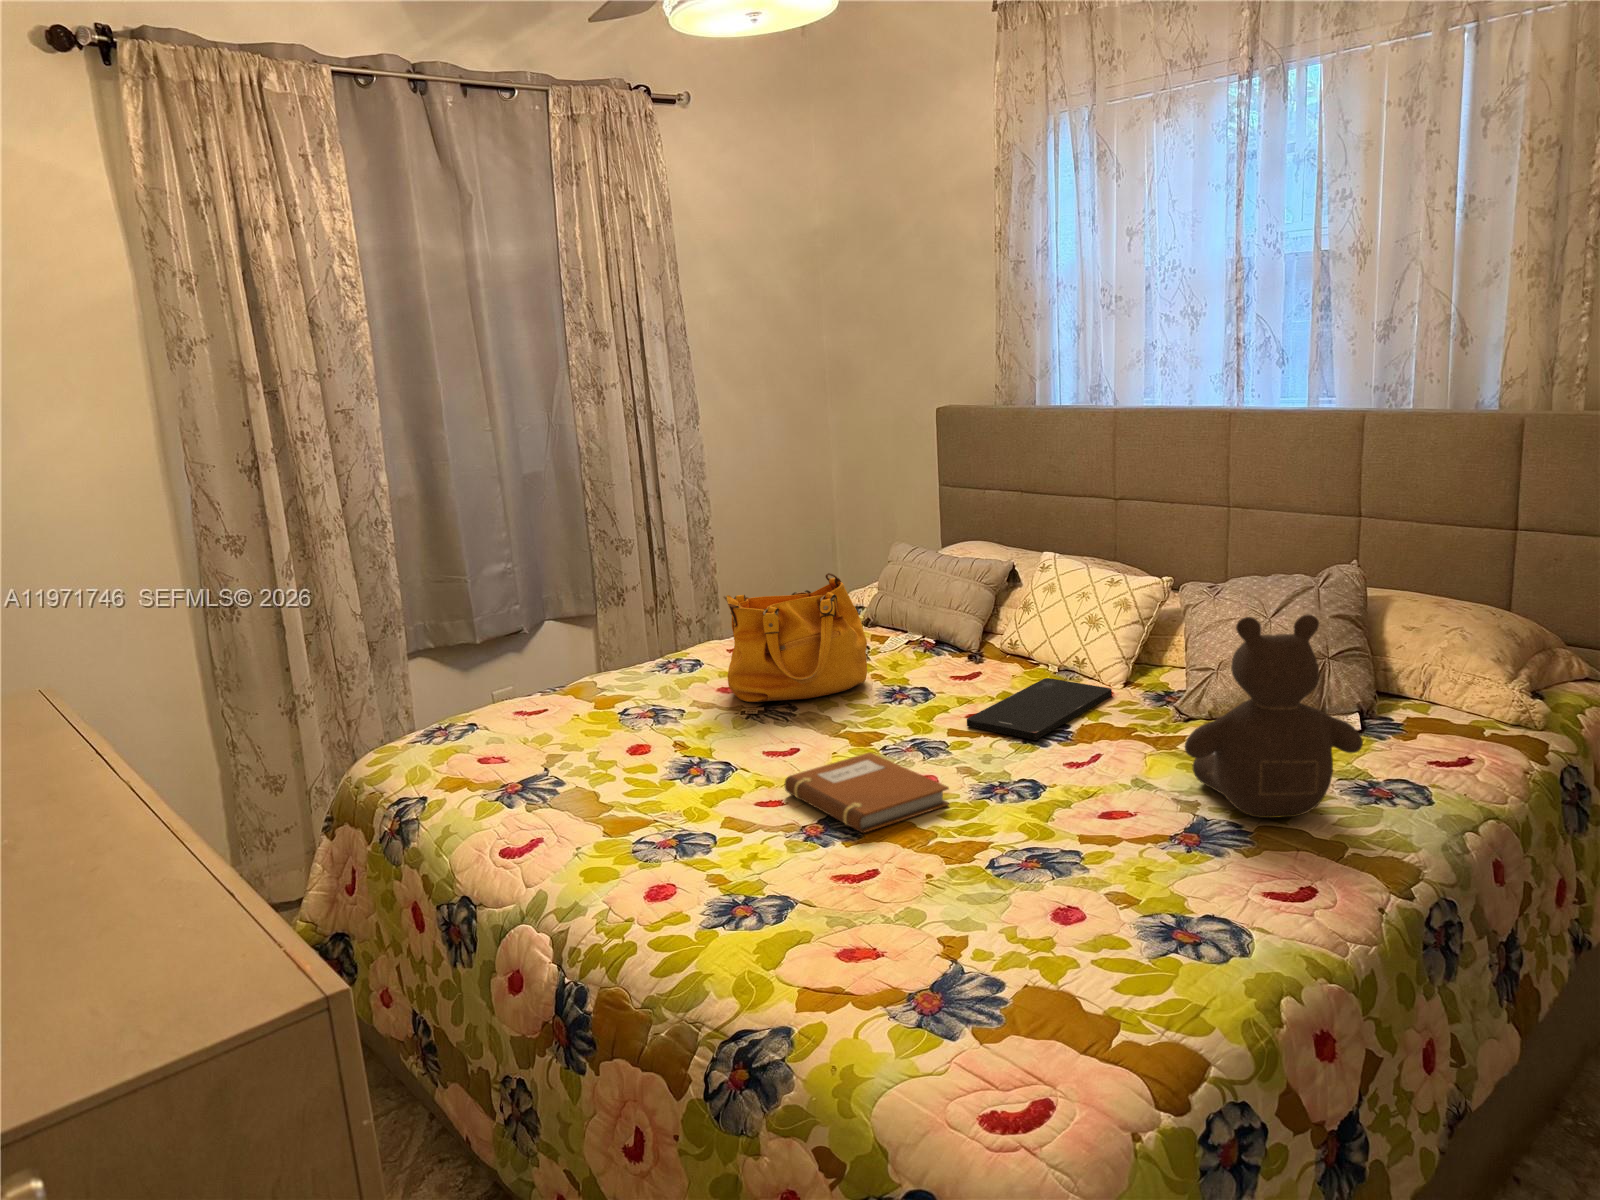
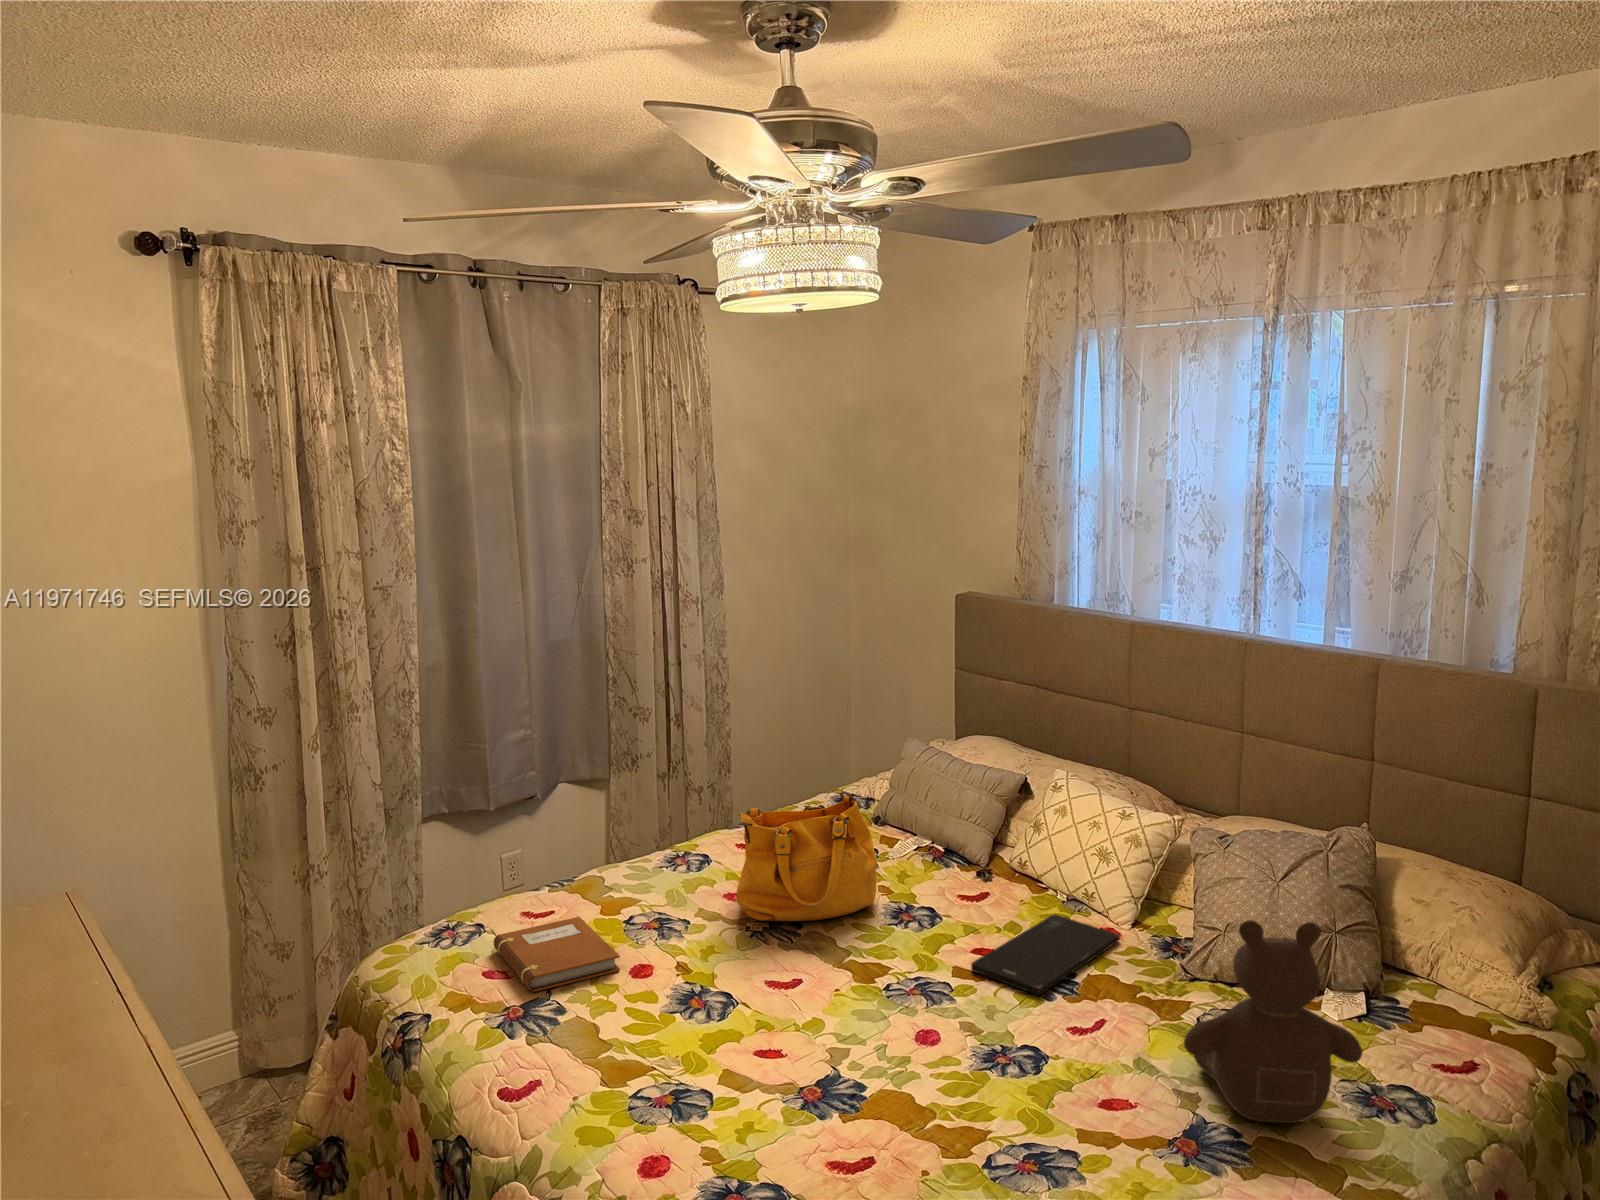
notebook: present [784,753,949,833] -> present [494,917,620,992]

